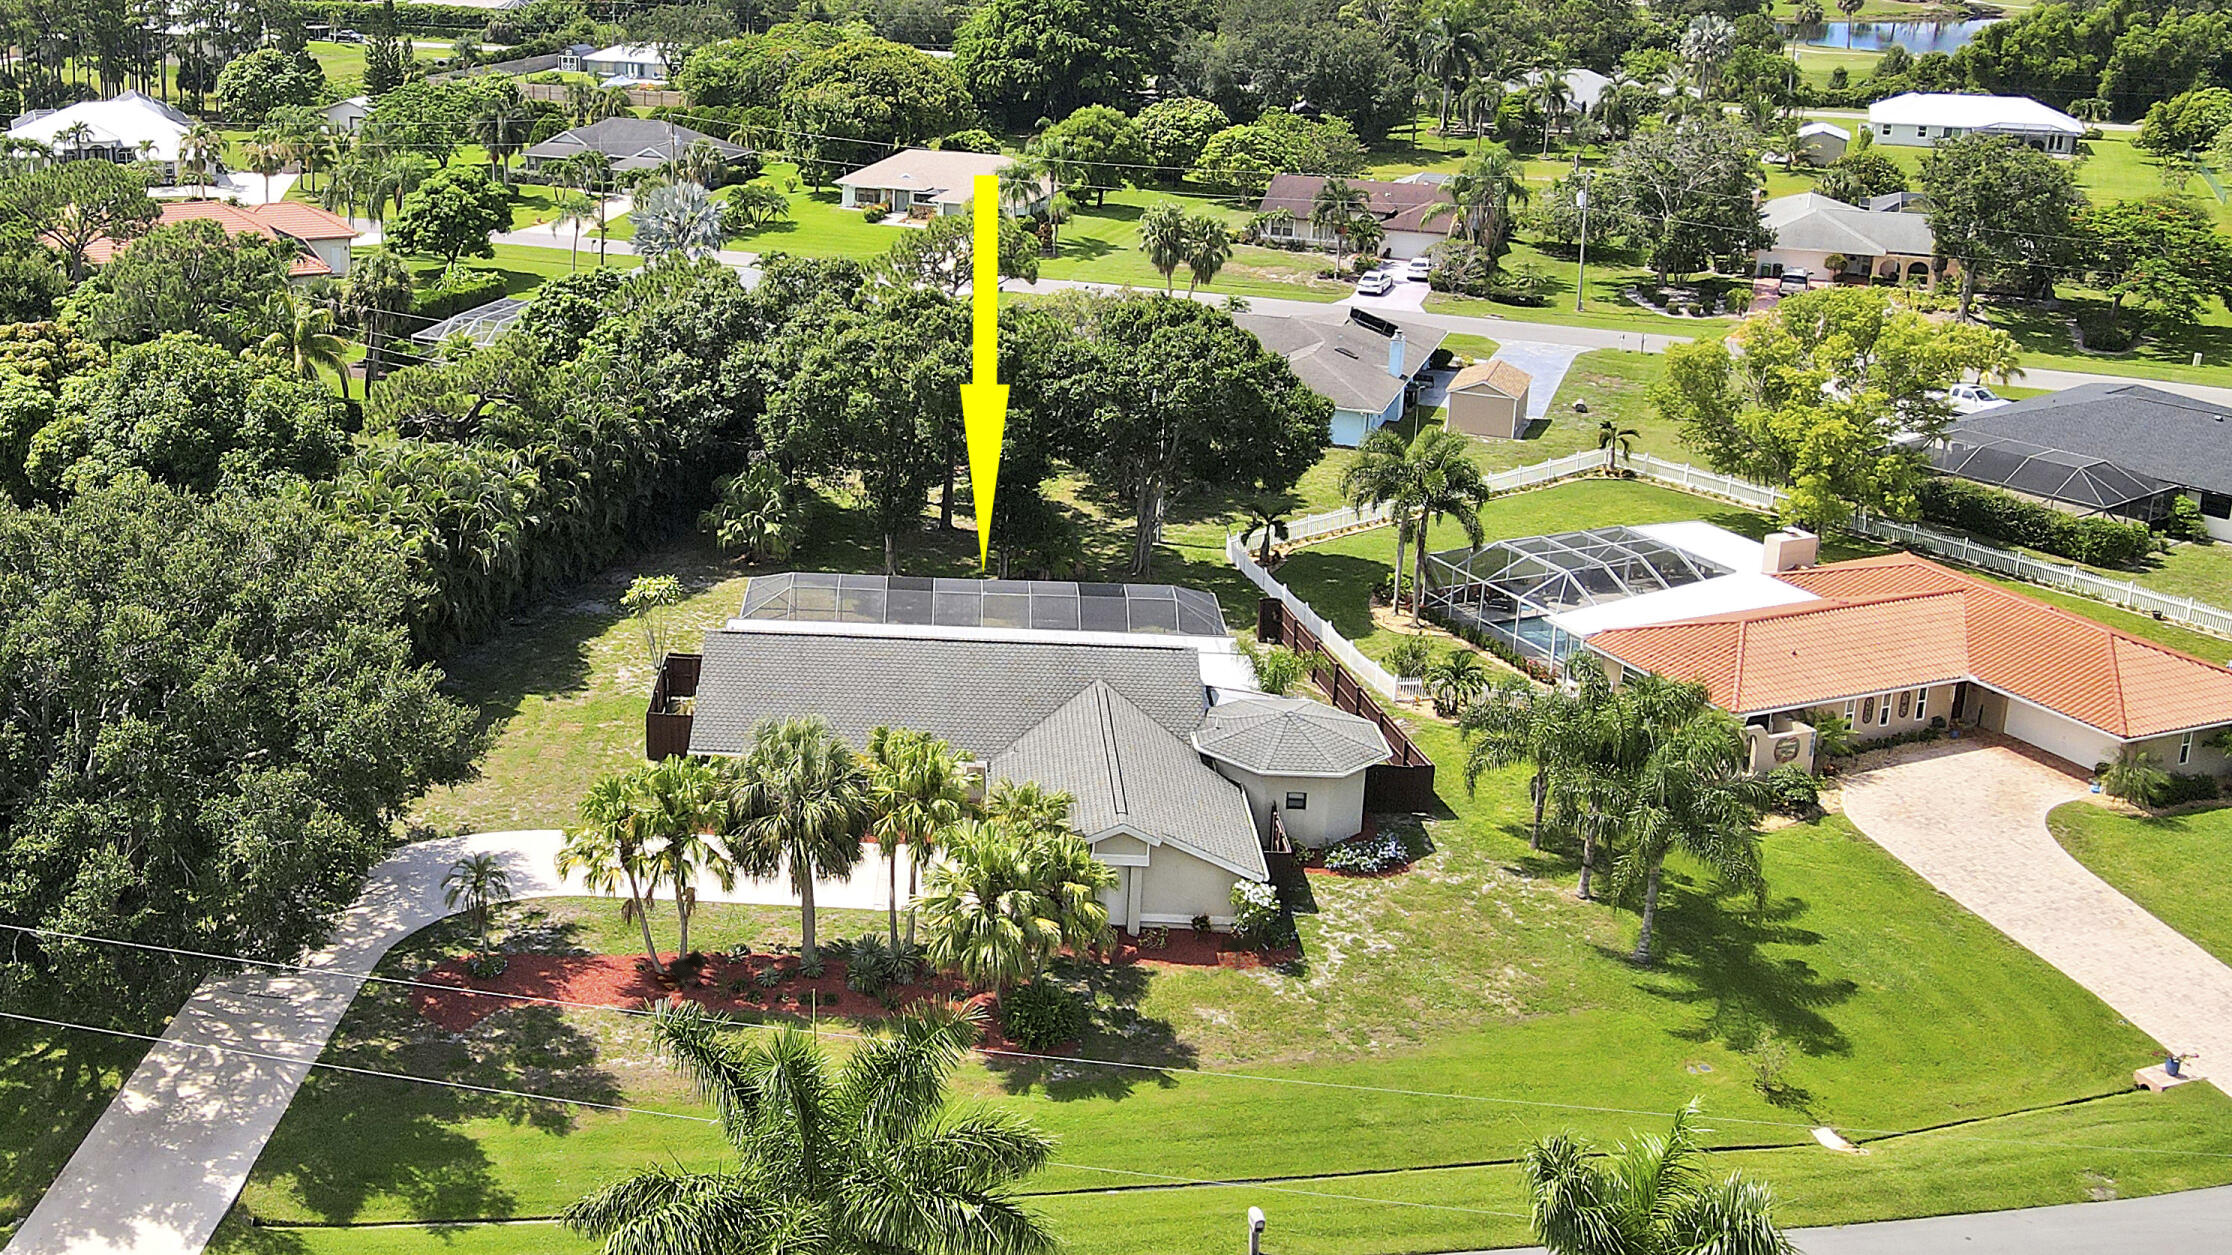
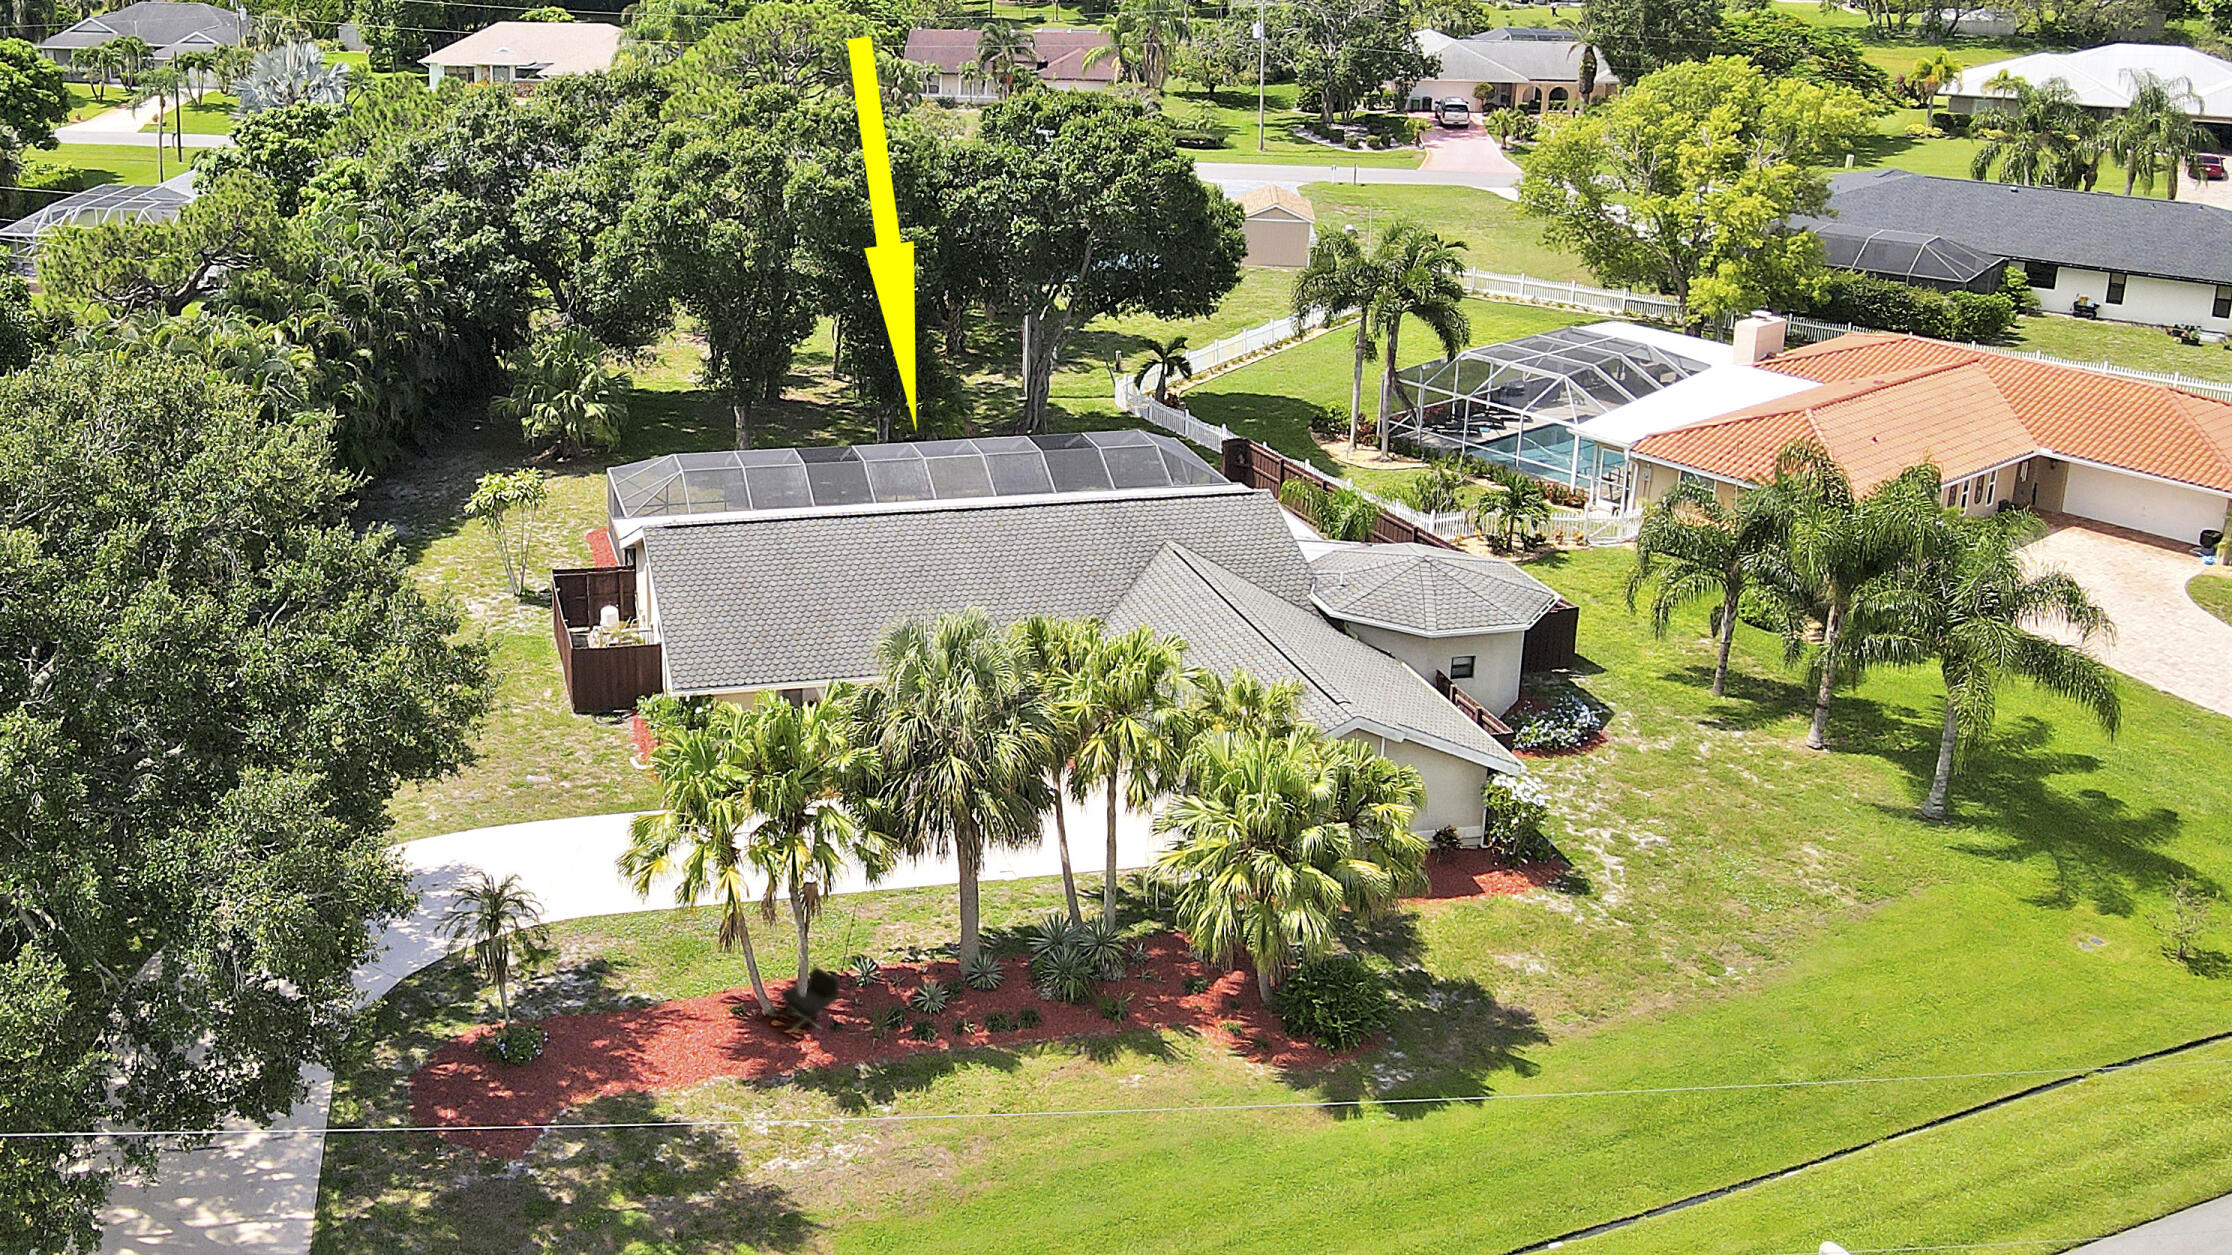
bench: present [1220,926,1267,969] -> none [1466,824,1521,885]

